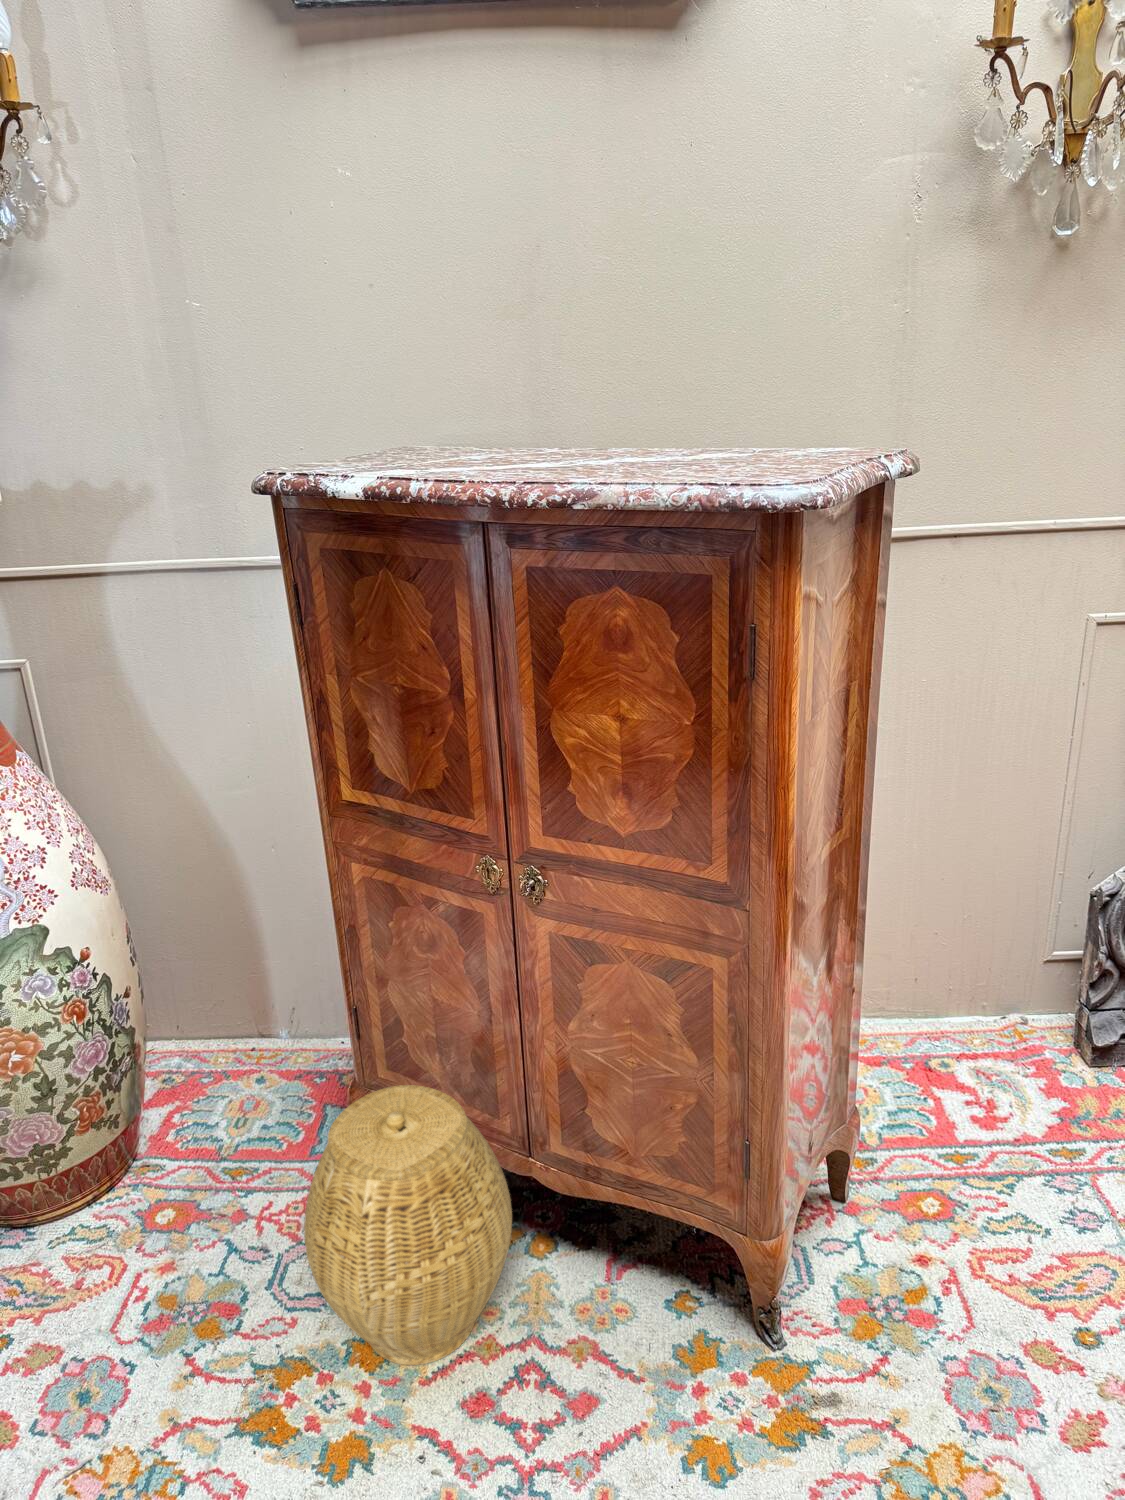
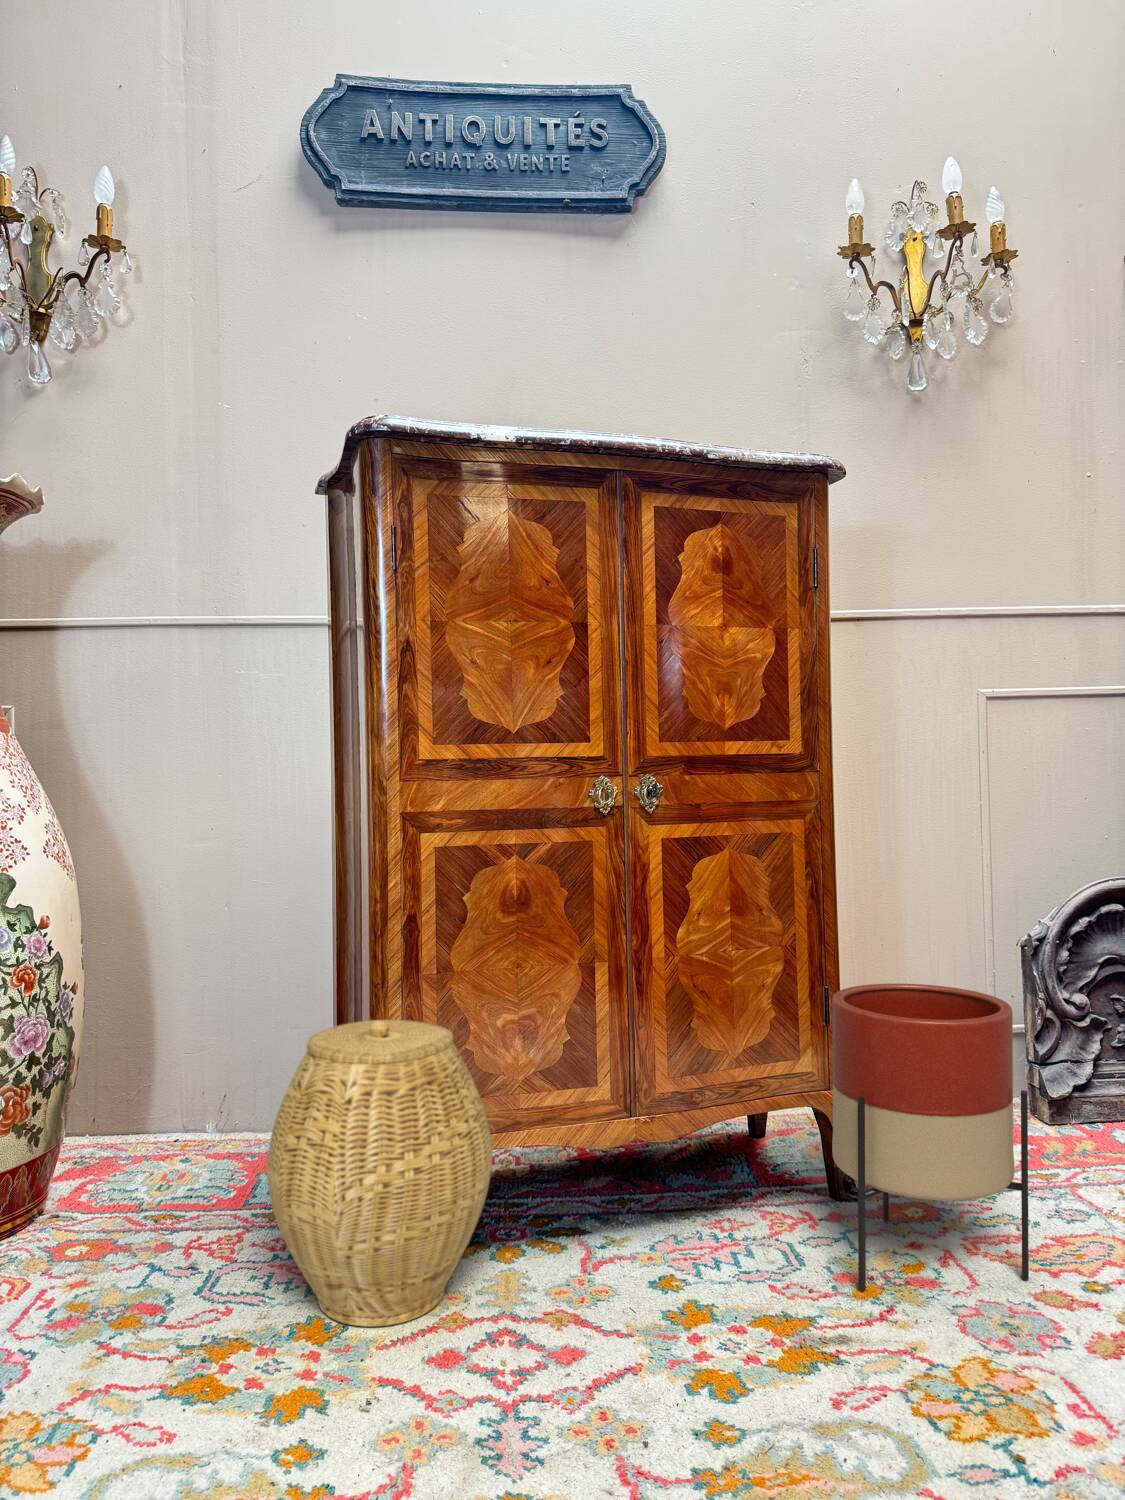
planter: none [844,1031,1041,1332] -> present [832,983,1029,1291]

